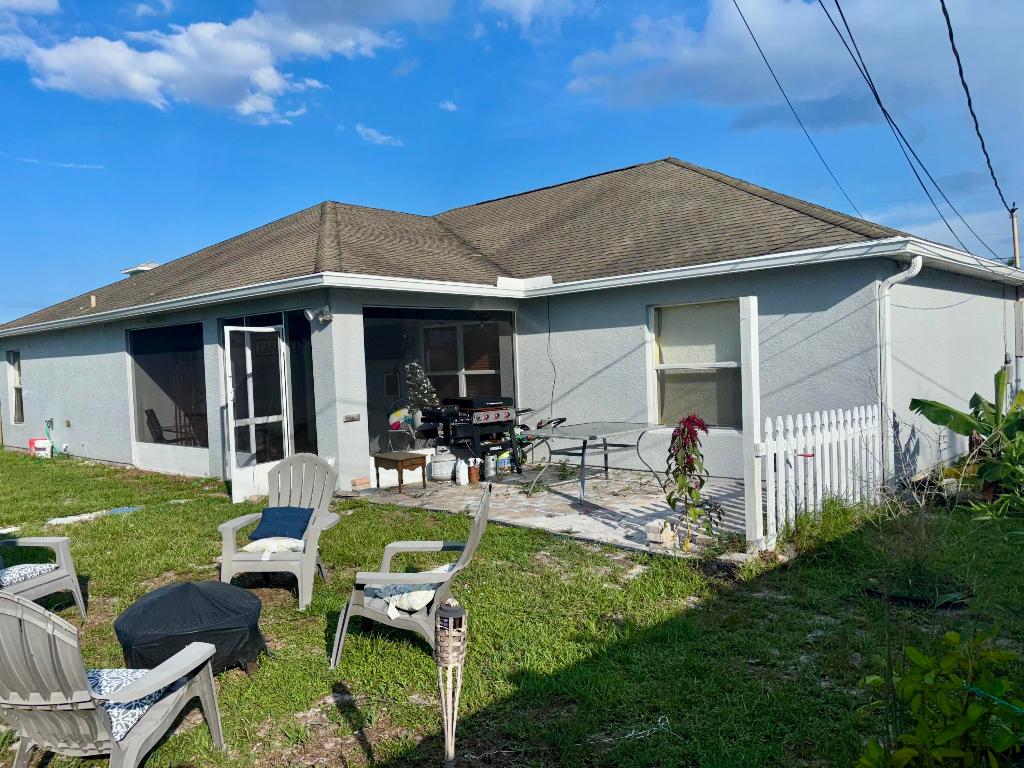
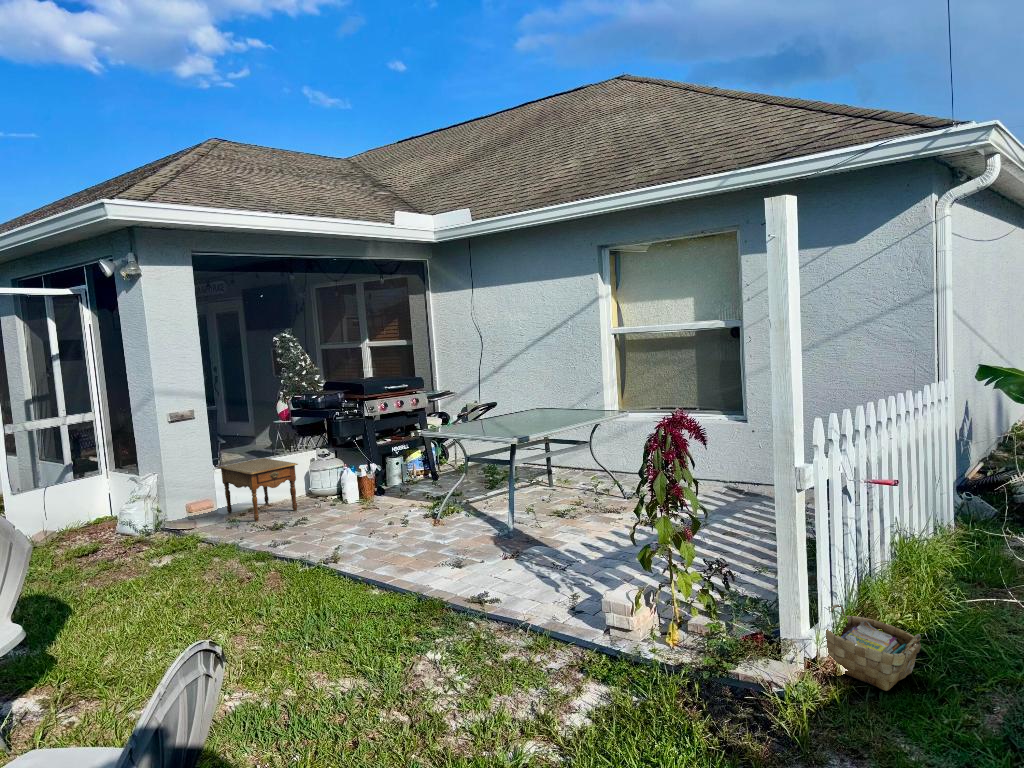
woven basket: none [769,525,823,568] -> present [826,604,921,691]

